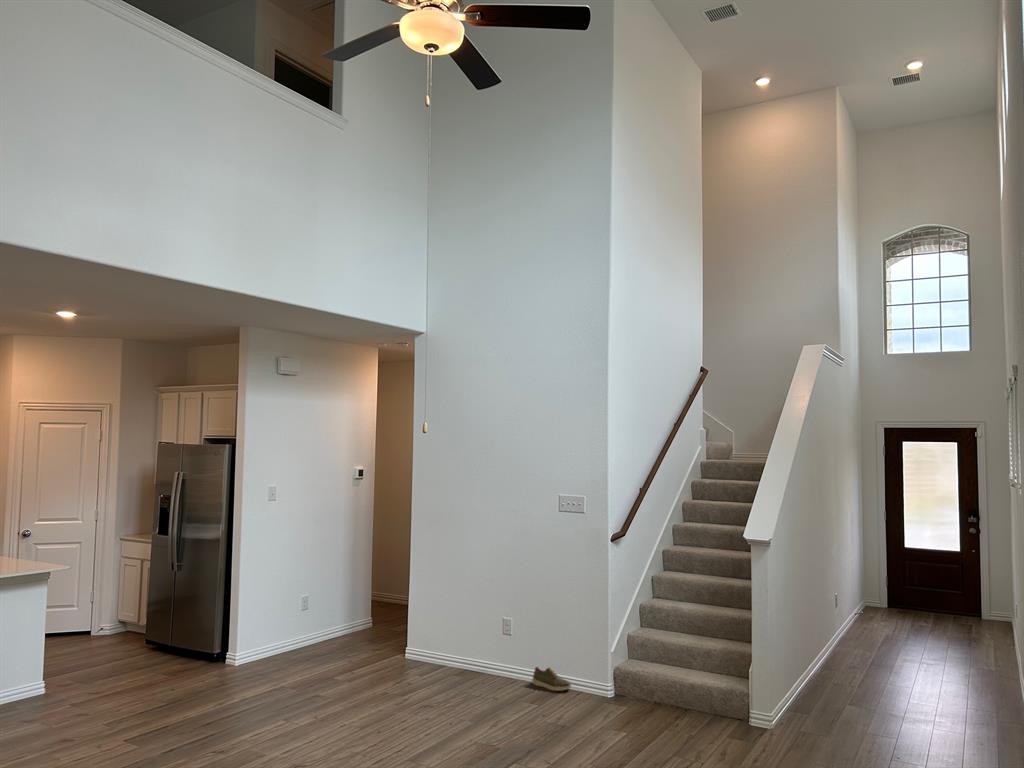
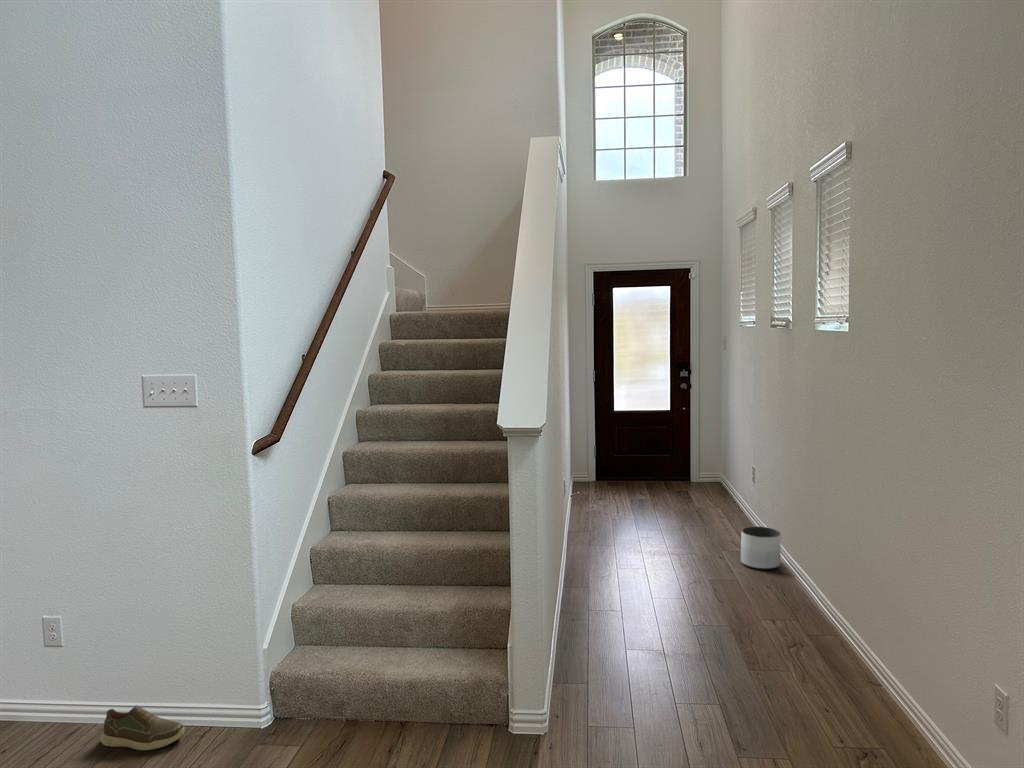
planter: none [981,654,1019,692] -> present [741,527,781,570]

